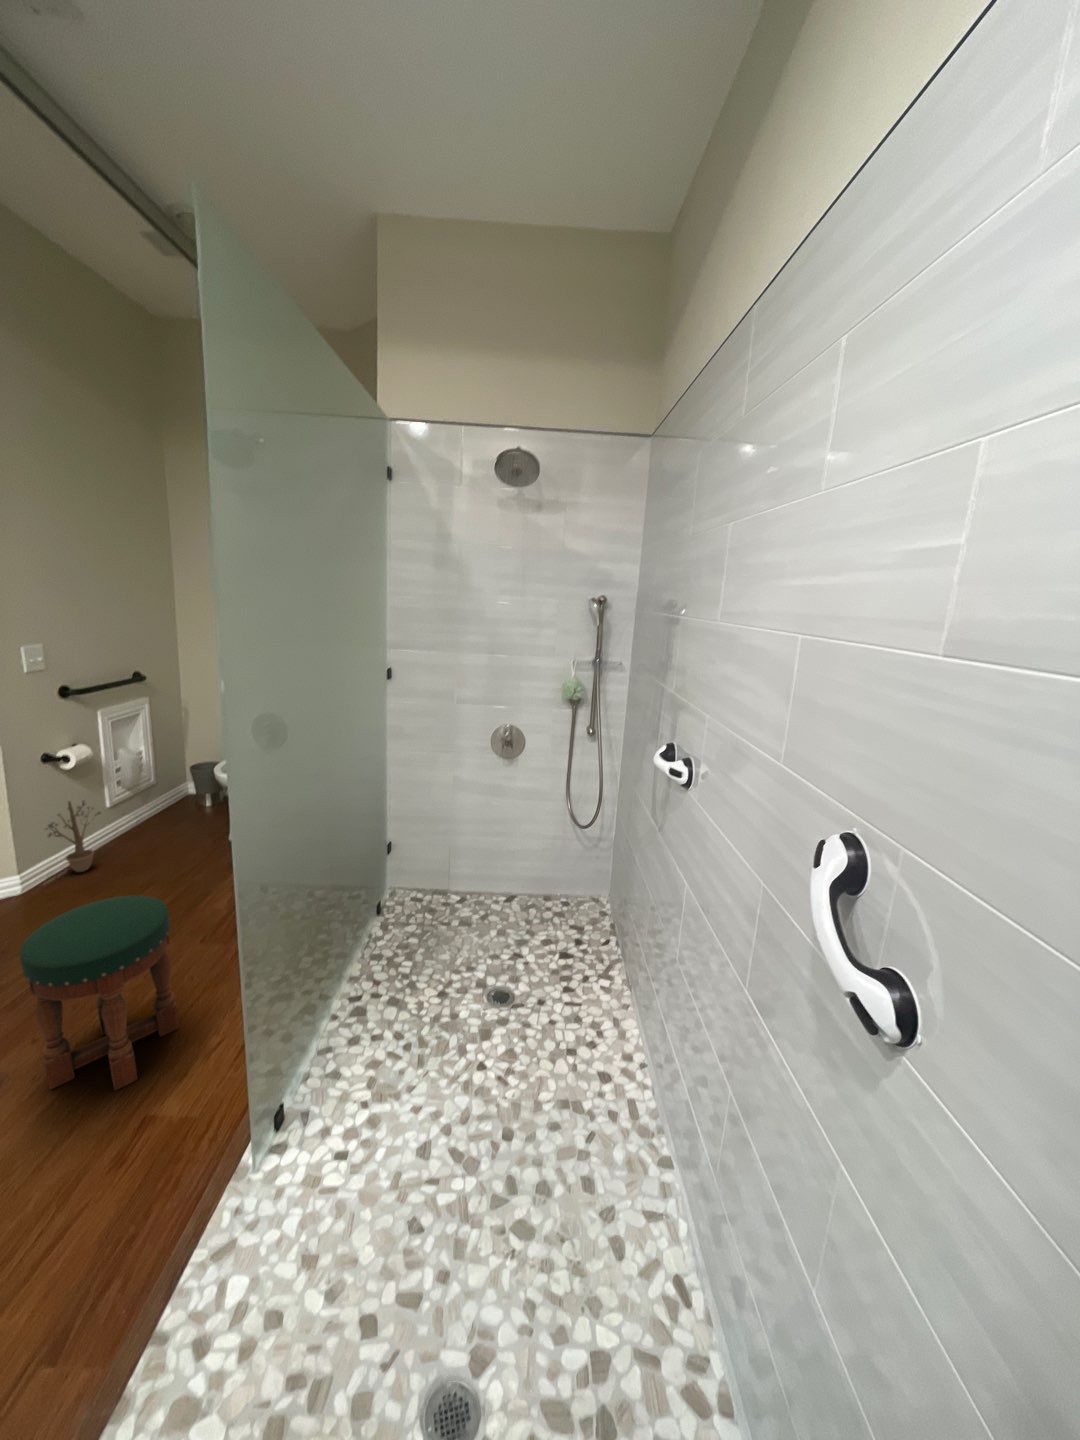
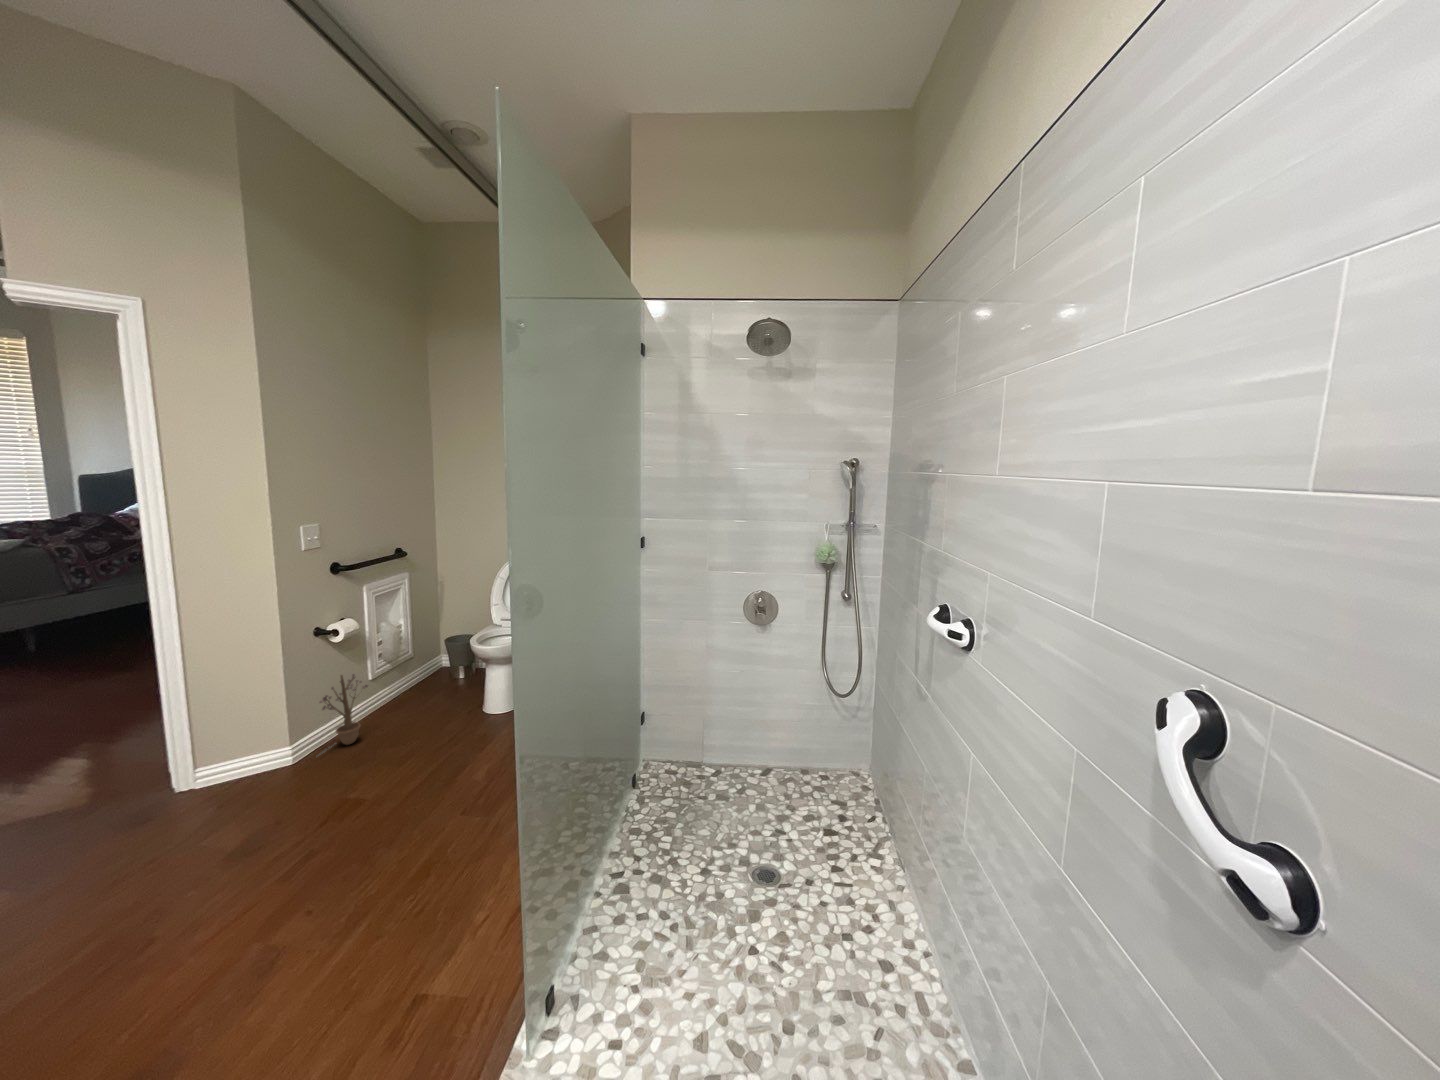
stool: present [20,895,179,1090] -> none [314,764,448,964]

